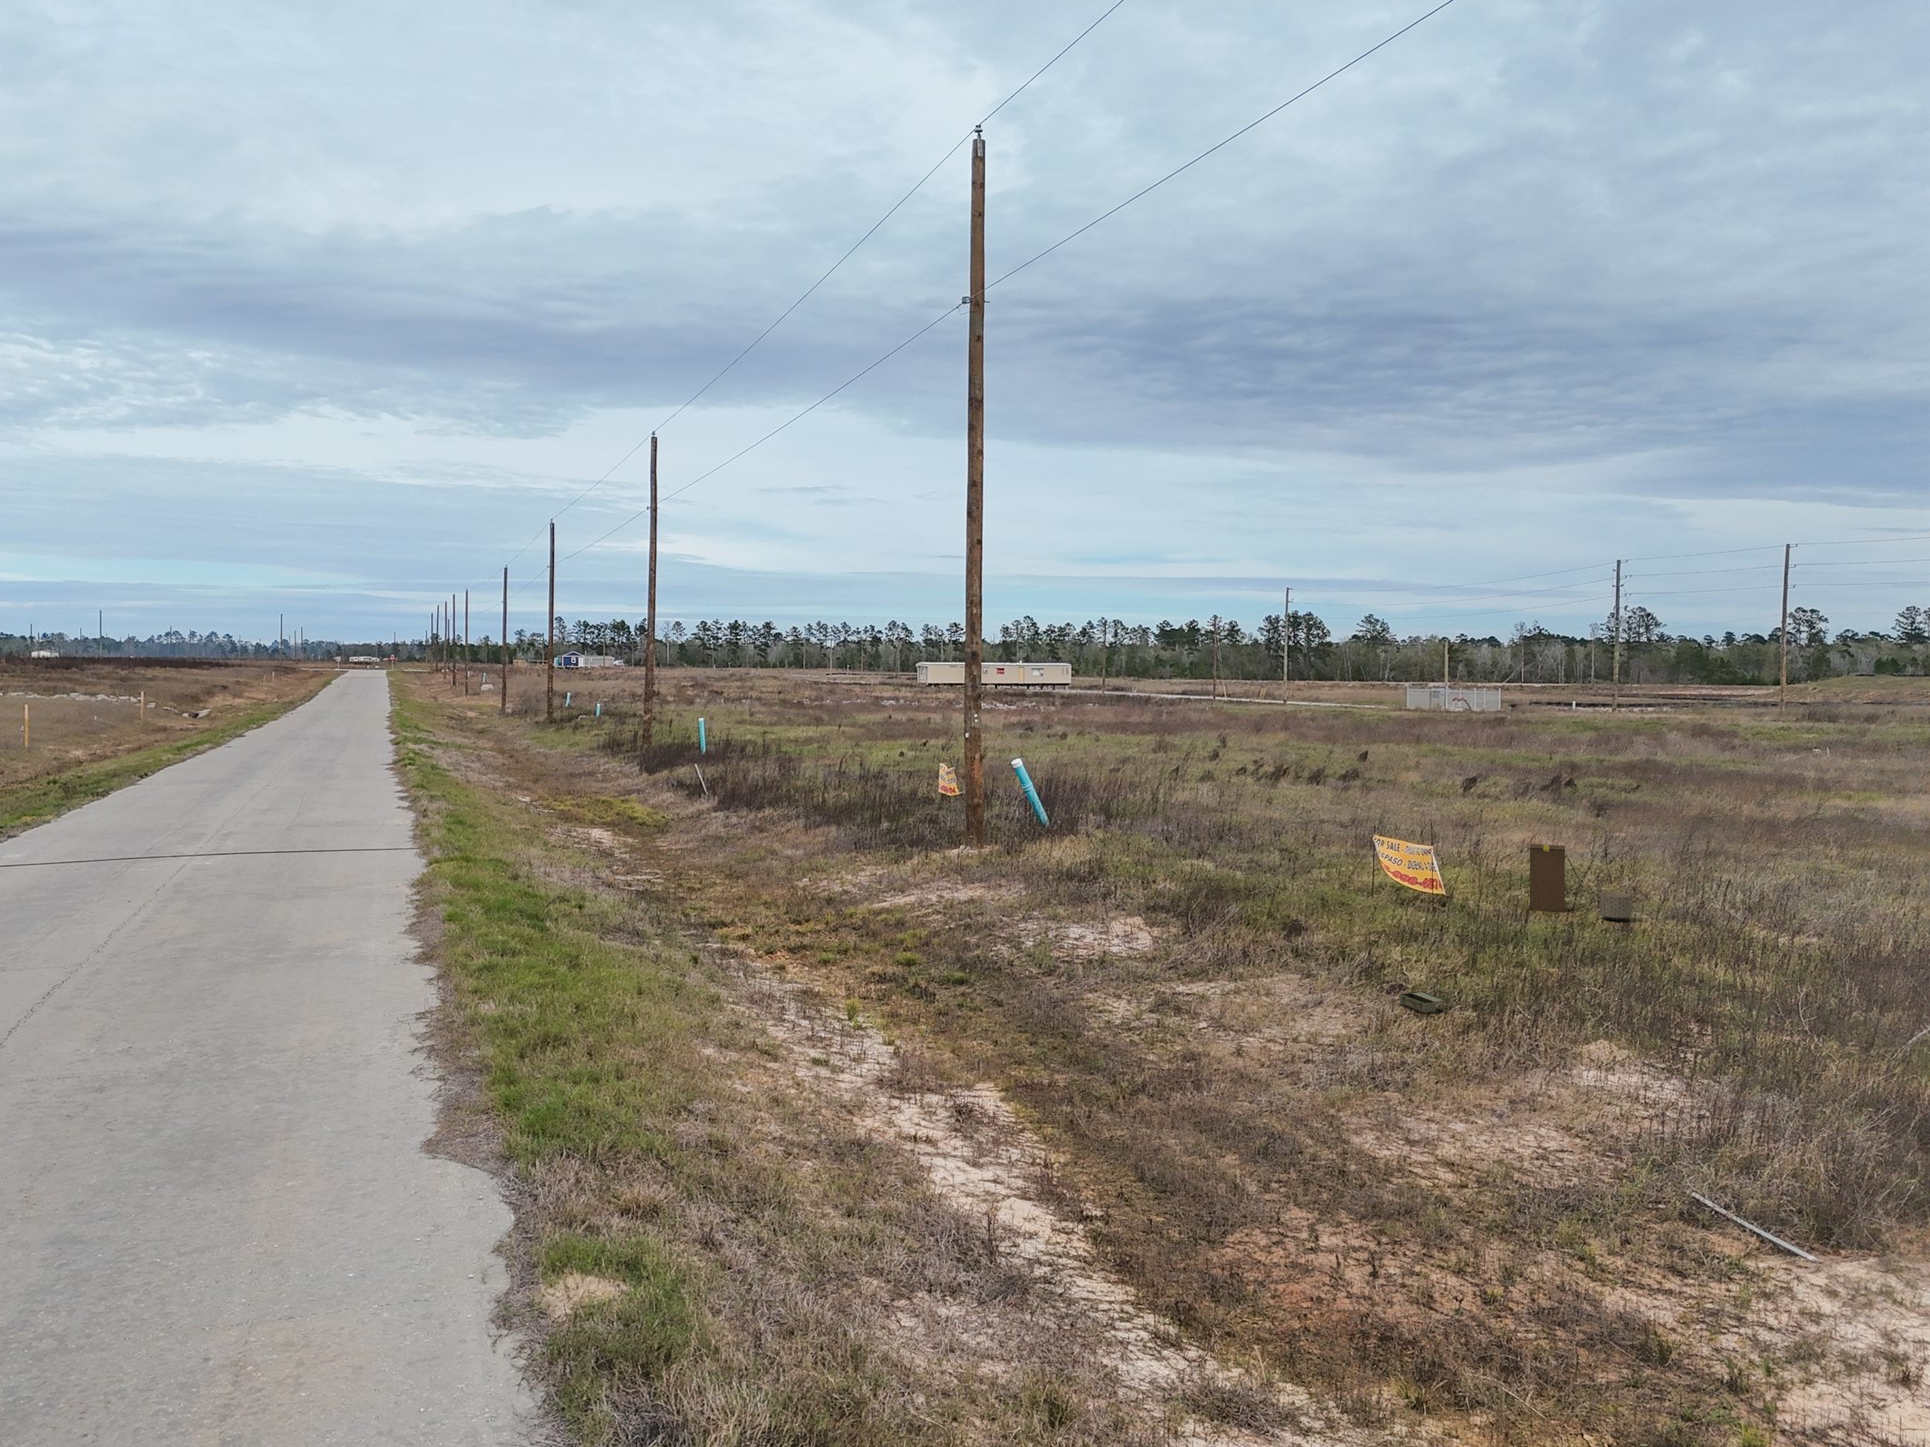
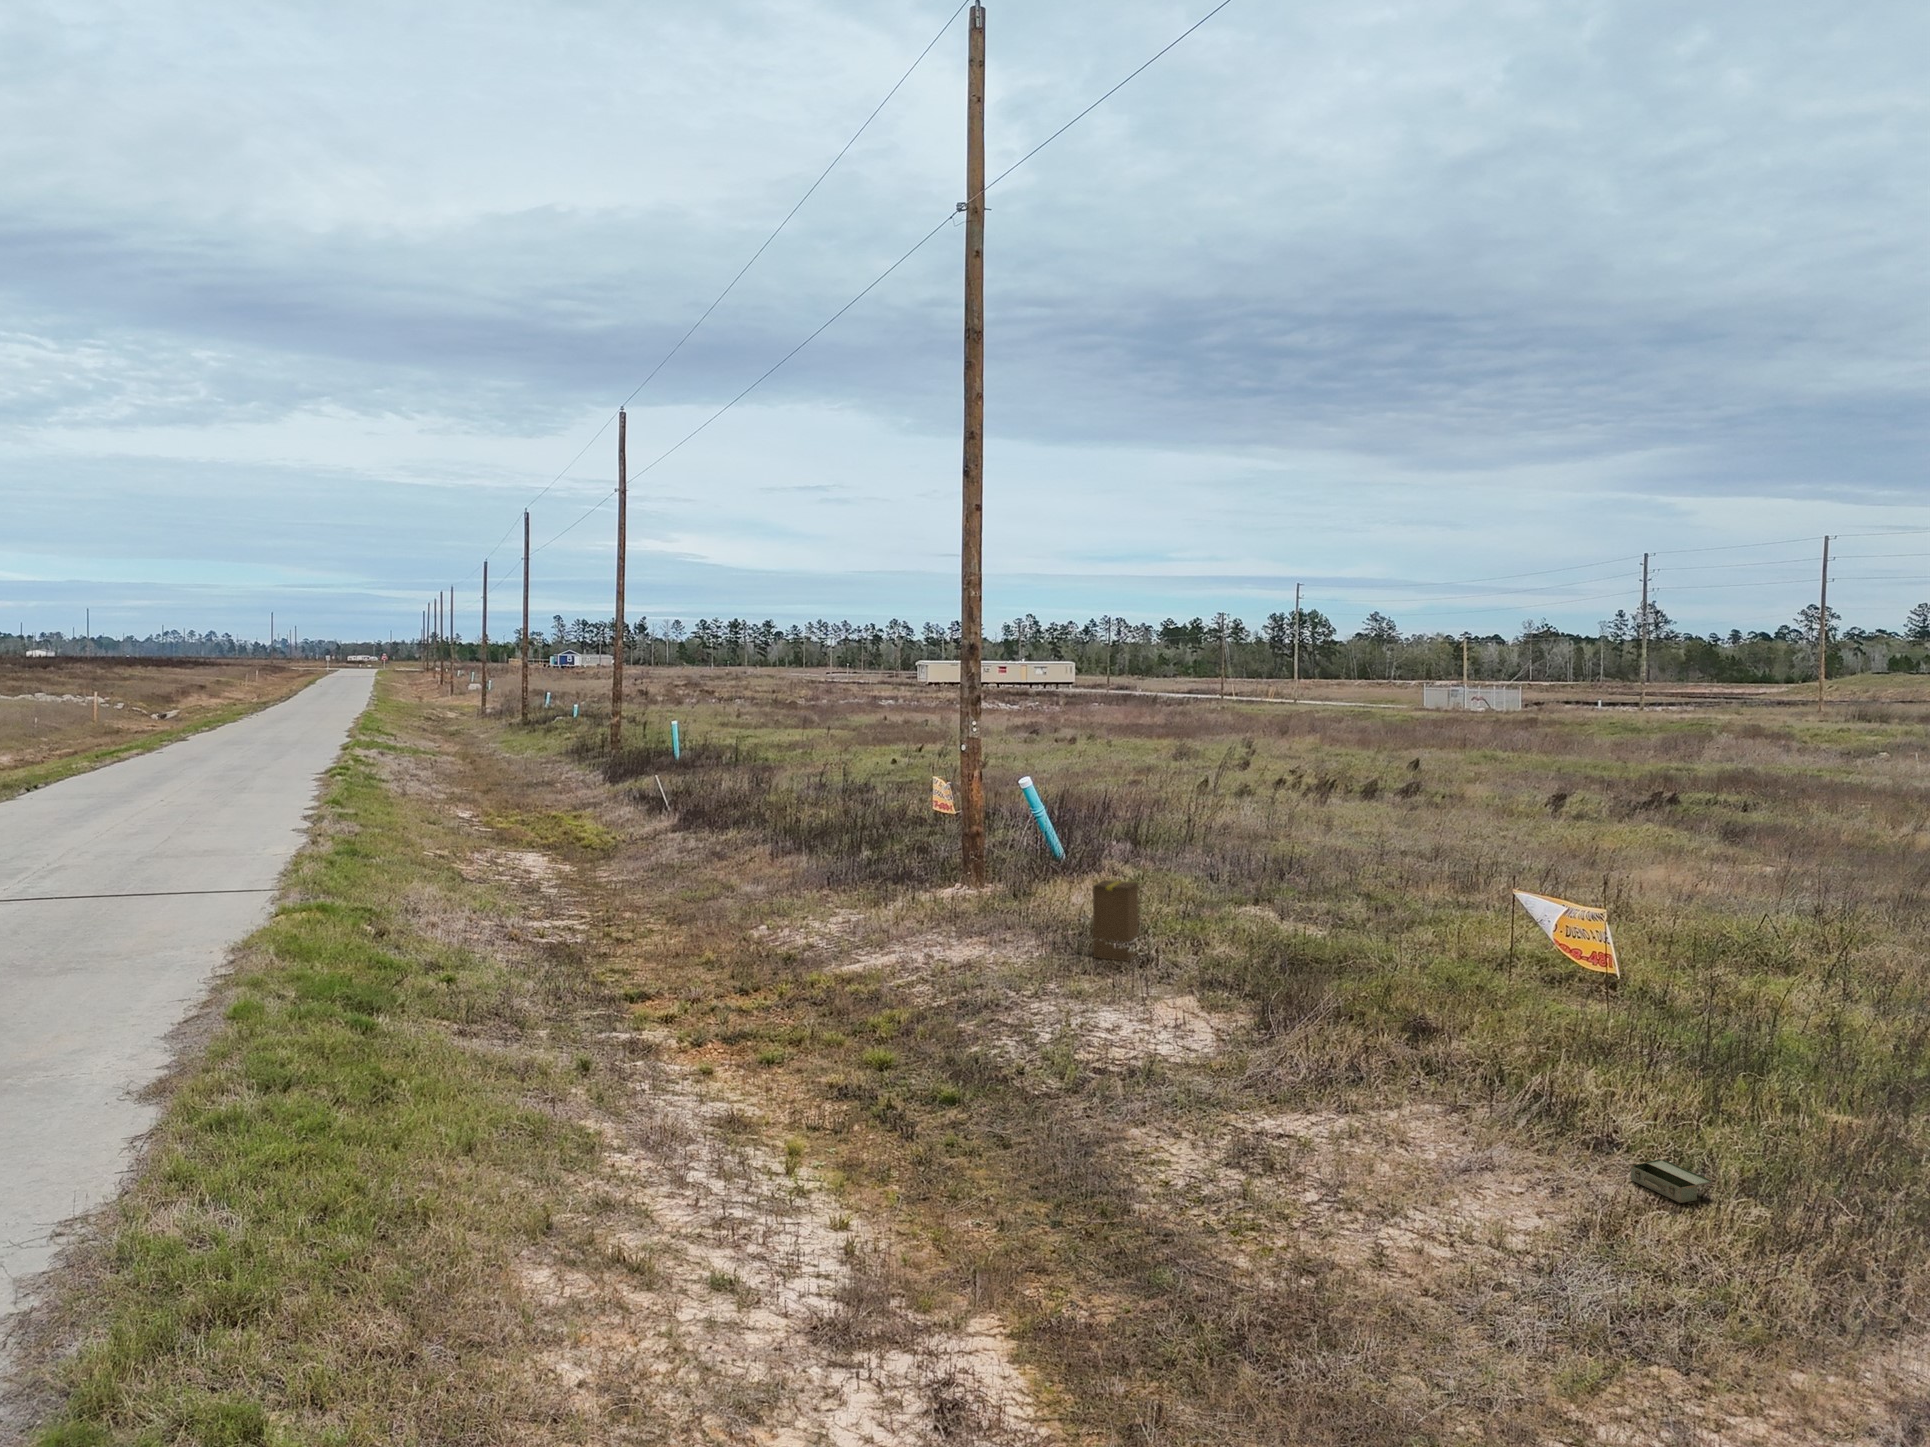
cardboard box: present [1530,844,1565,912] -> present [1093,880,1138,961]
planter: present [1600,892,1631,921] -> none [1836,970,1883,1012]

